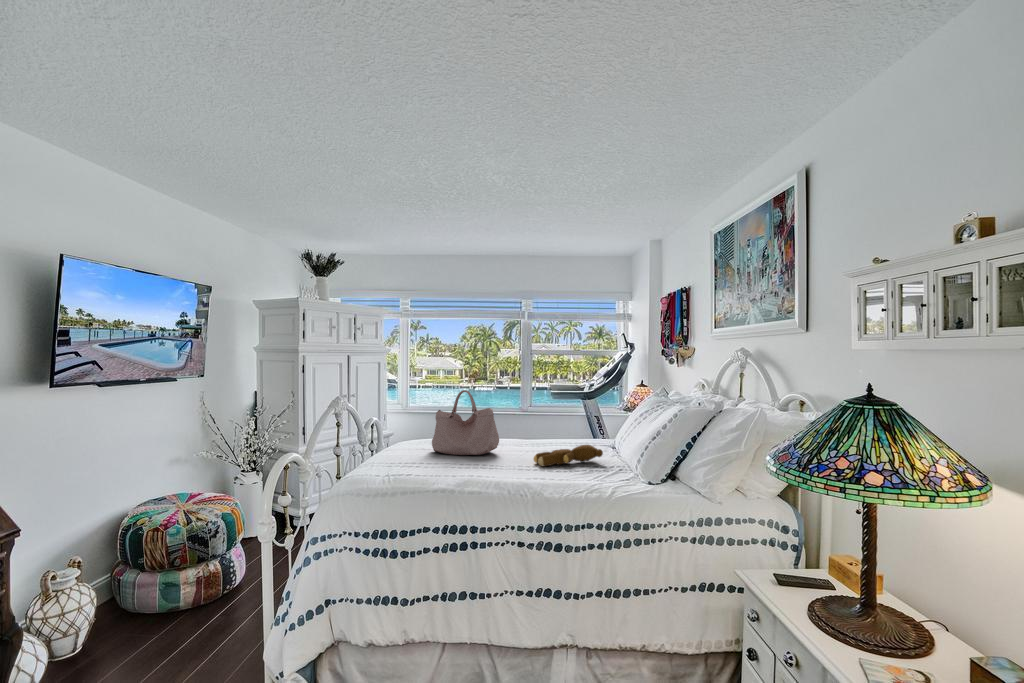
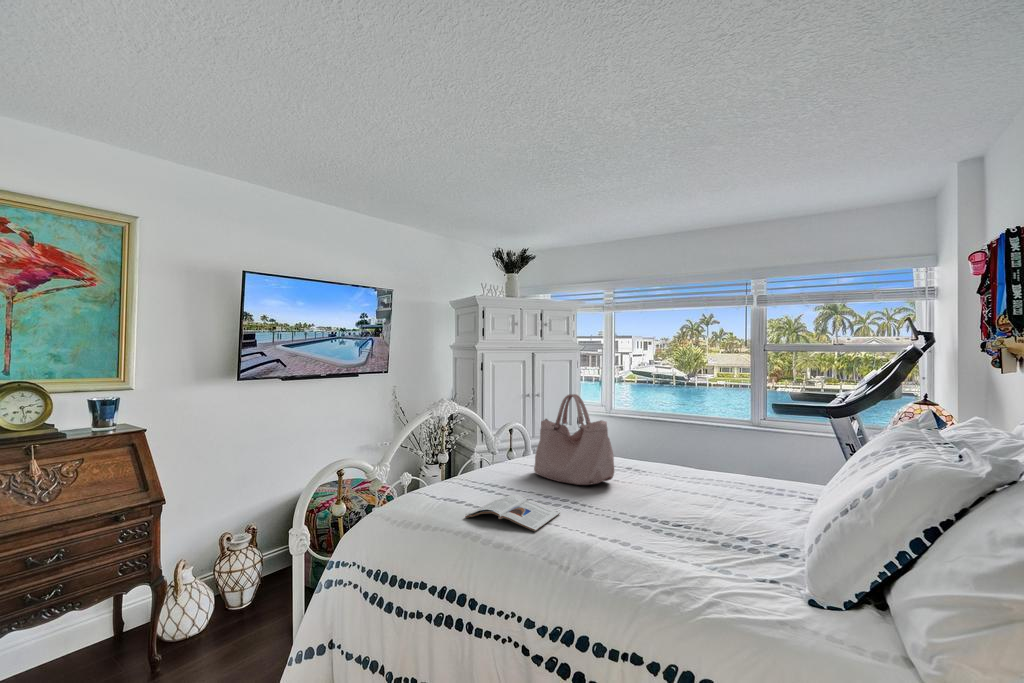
teddy bear: present [534,445,603,466] -> none [641,494,764,524]
magazine: none [437,463,494,481] -> present [465,495,560,531]

